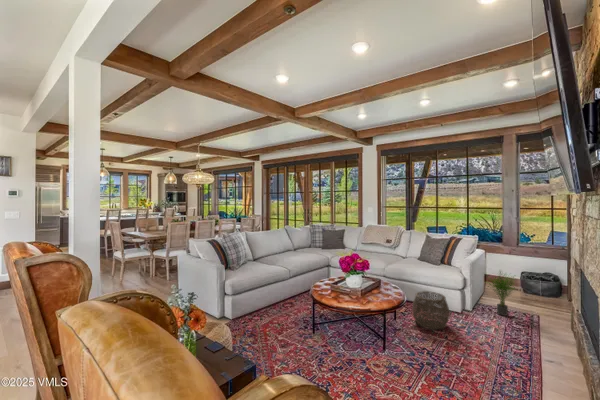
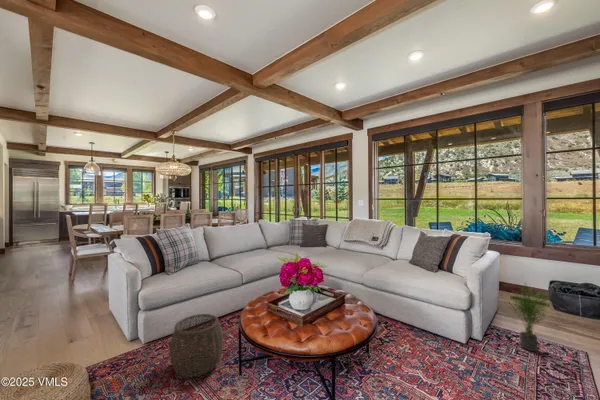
woven basket: present [412,291,449,330] -> present [169,314,223,378]

